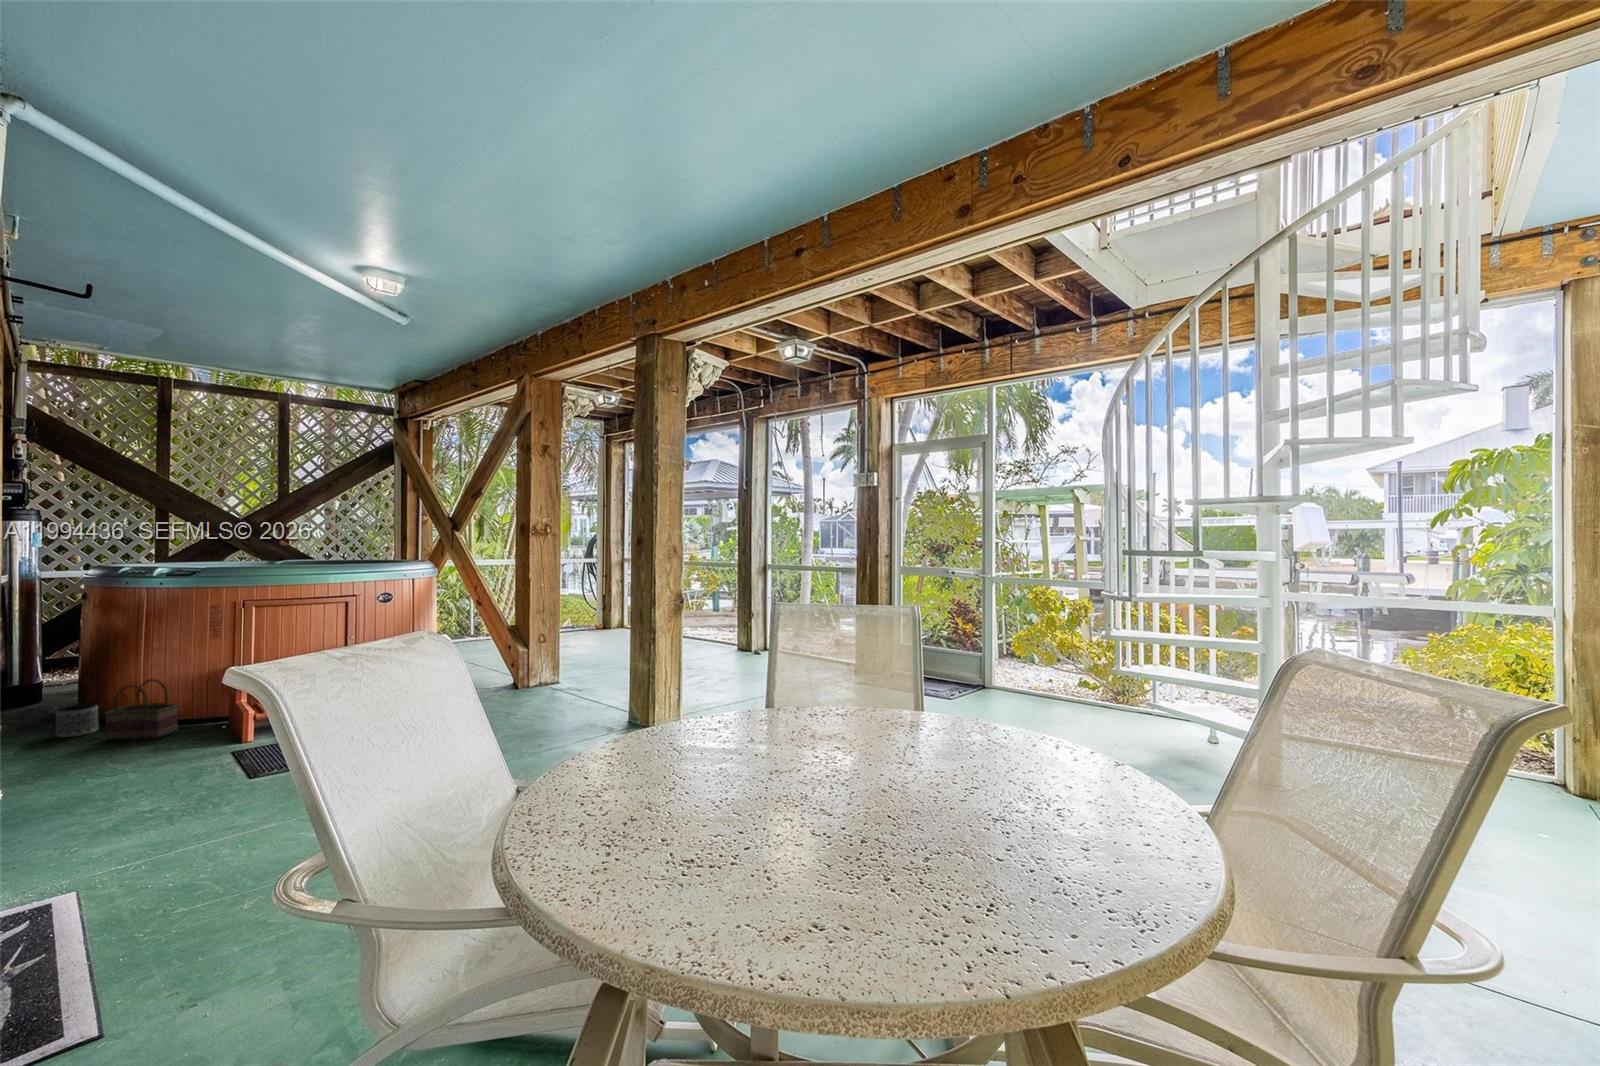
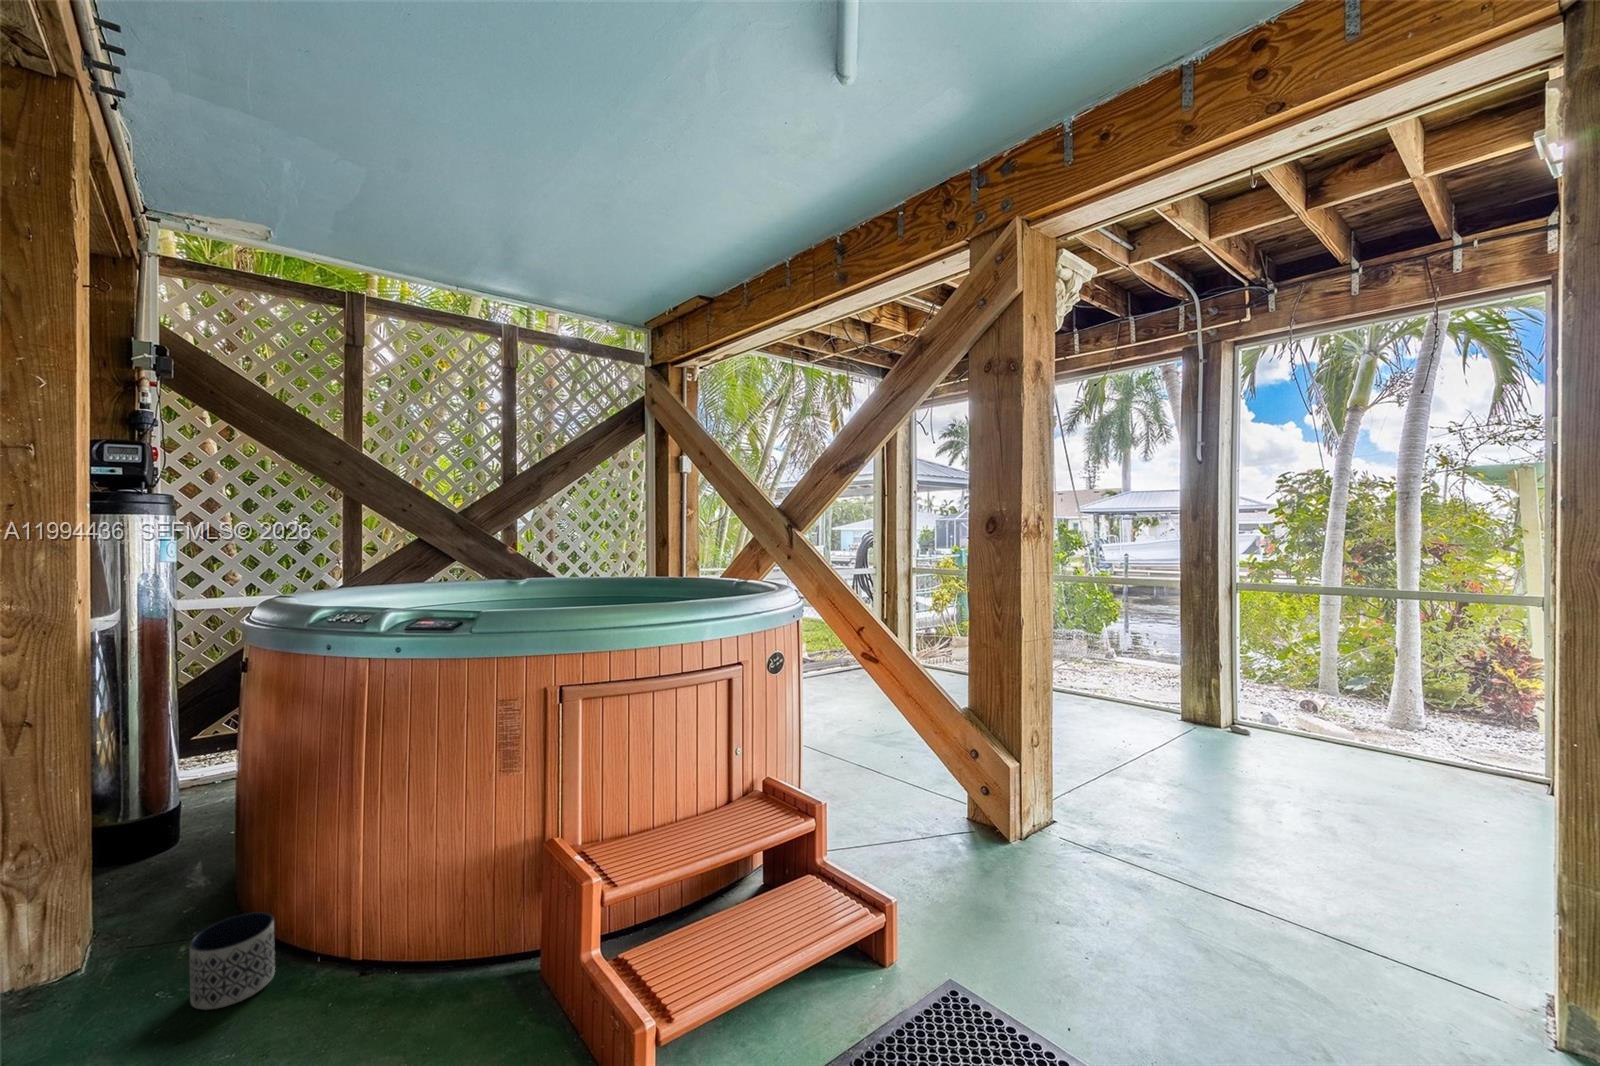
basket: present [105,679,178,740] -> none [290,872,441,1037]

